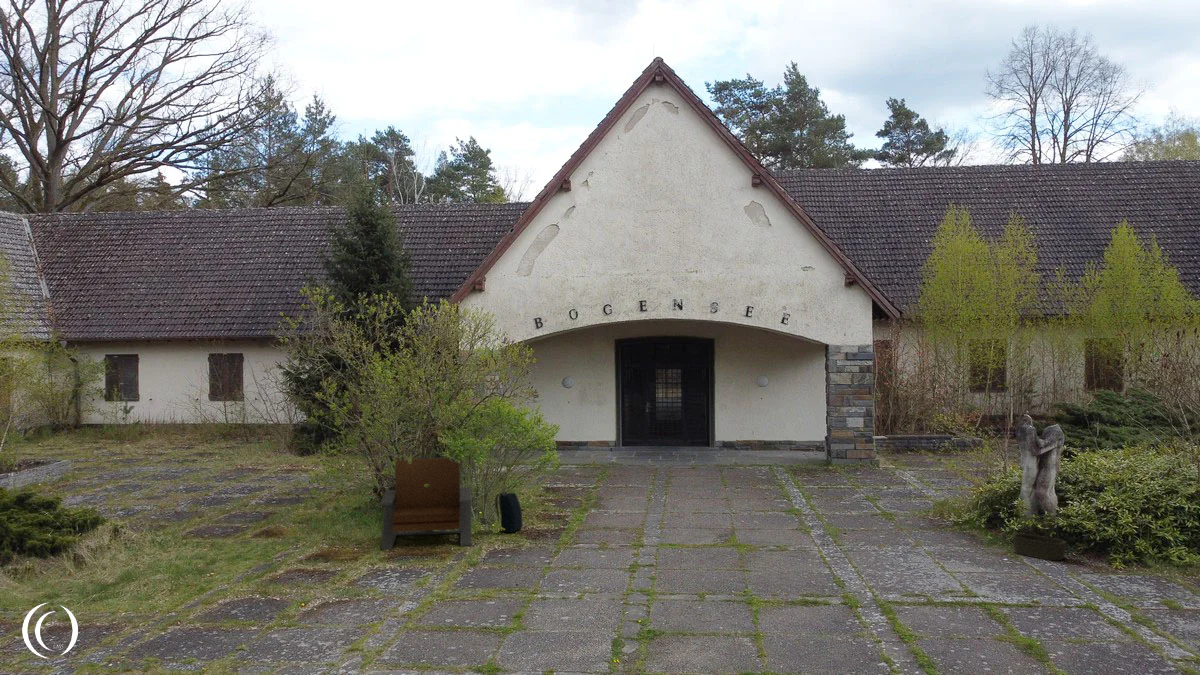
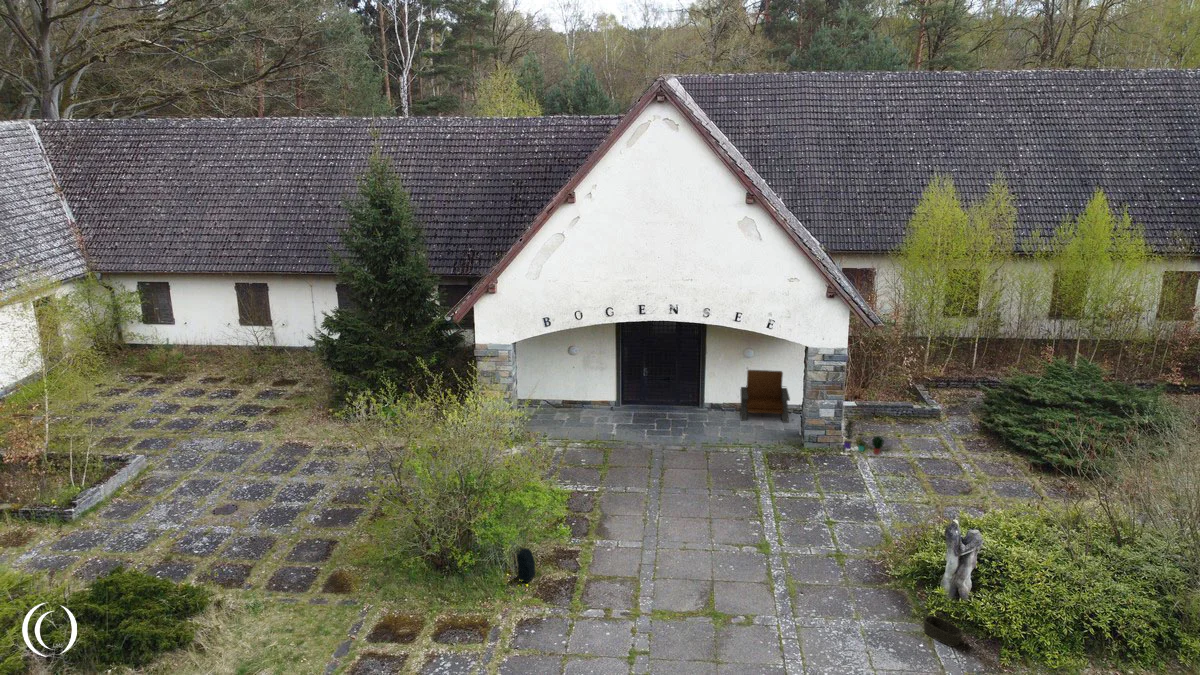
potted plant: none [874,429,924,468] -> present [843,418,884,454]
lounge chair: present [380,457,472,550] -> present [740,370,790,423]

